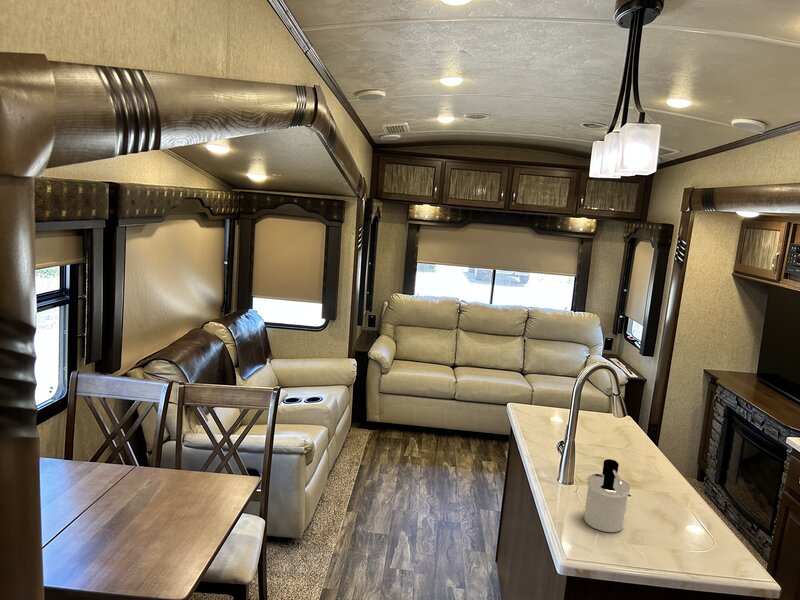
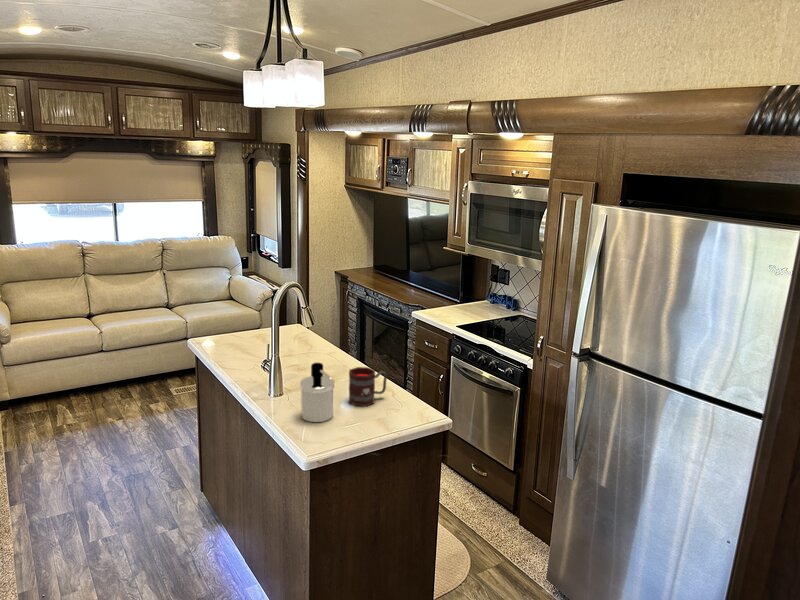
mug: none [649,481,708,533] -> present [349,367,387,406]

